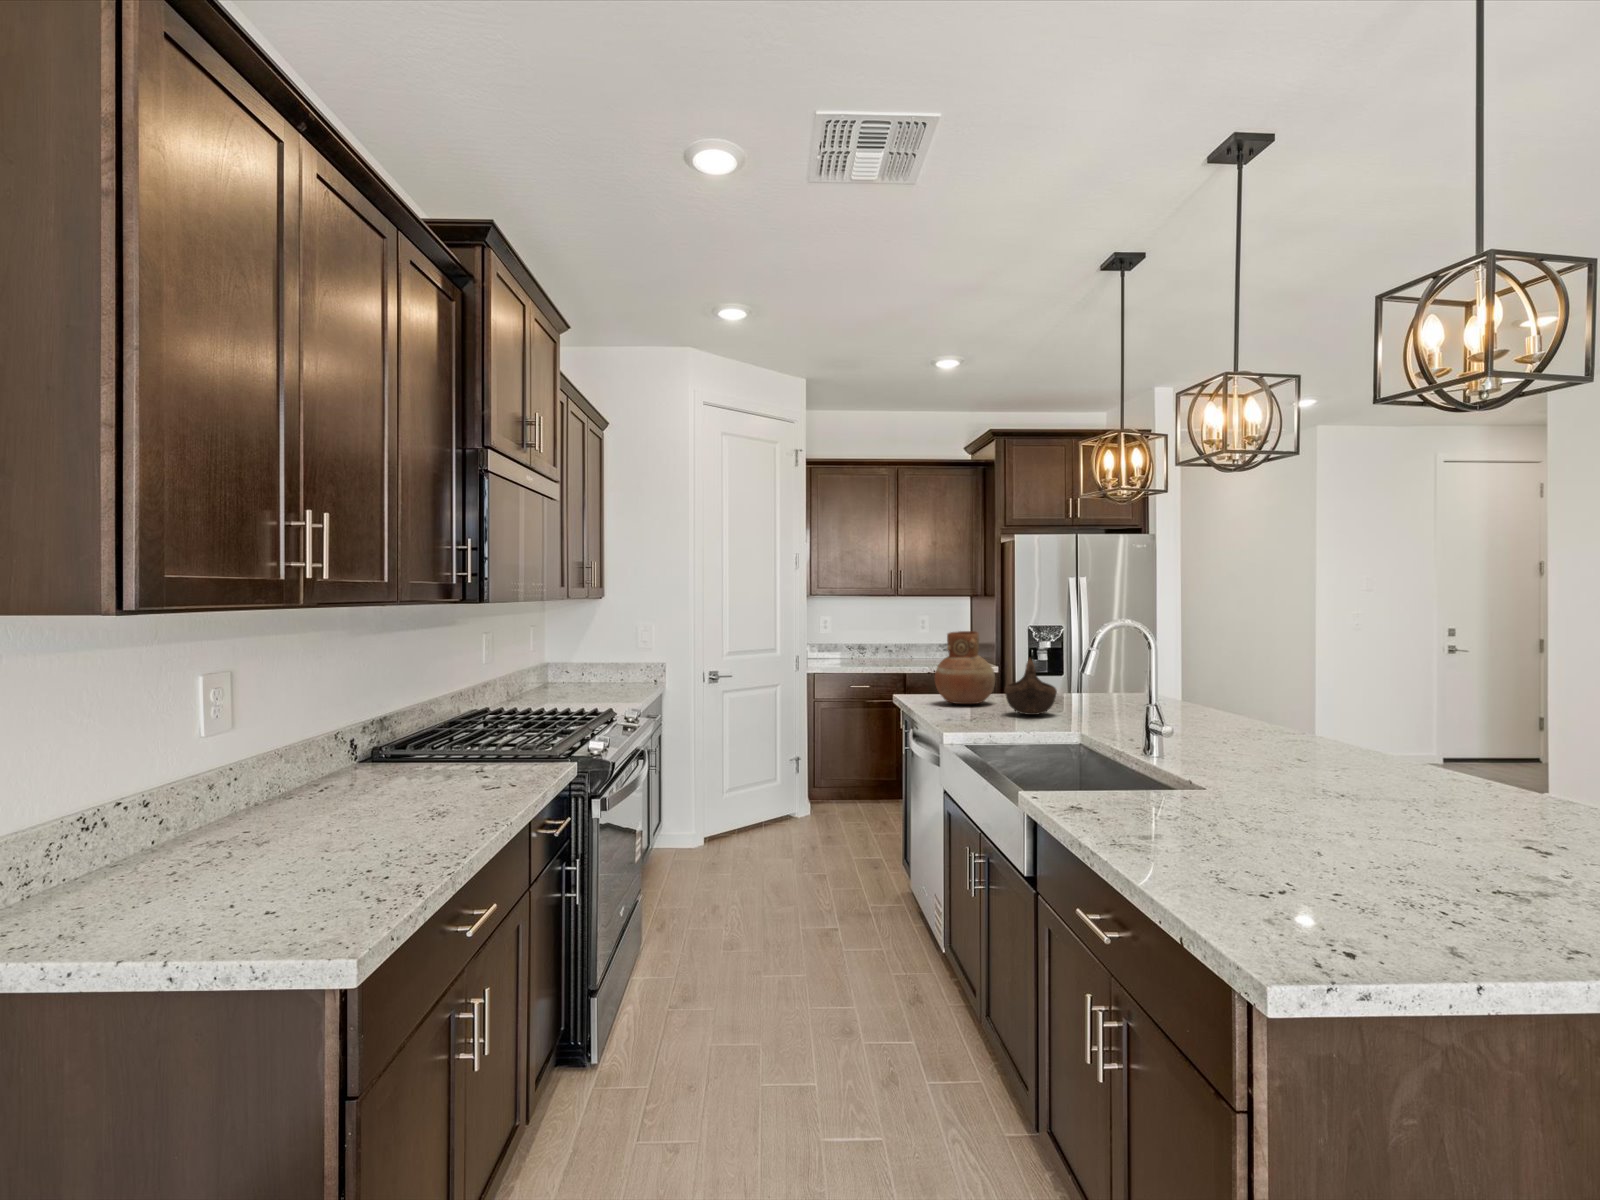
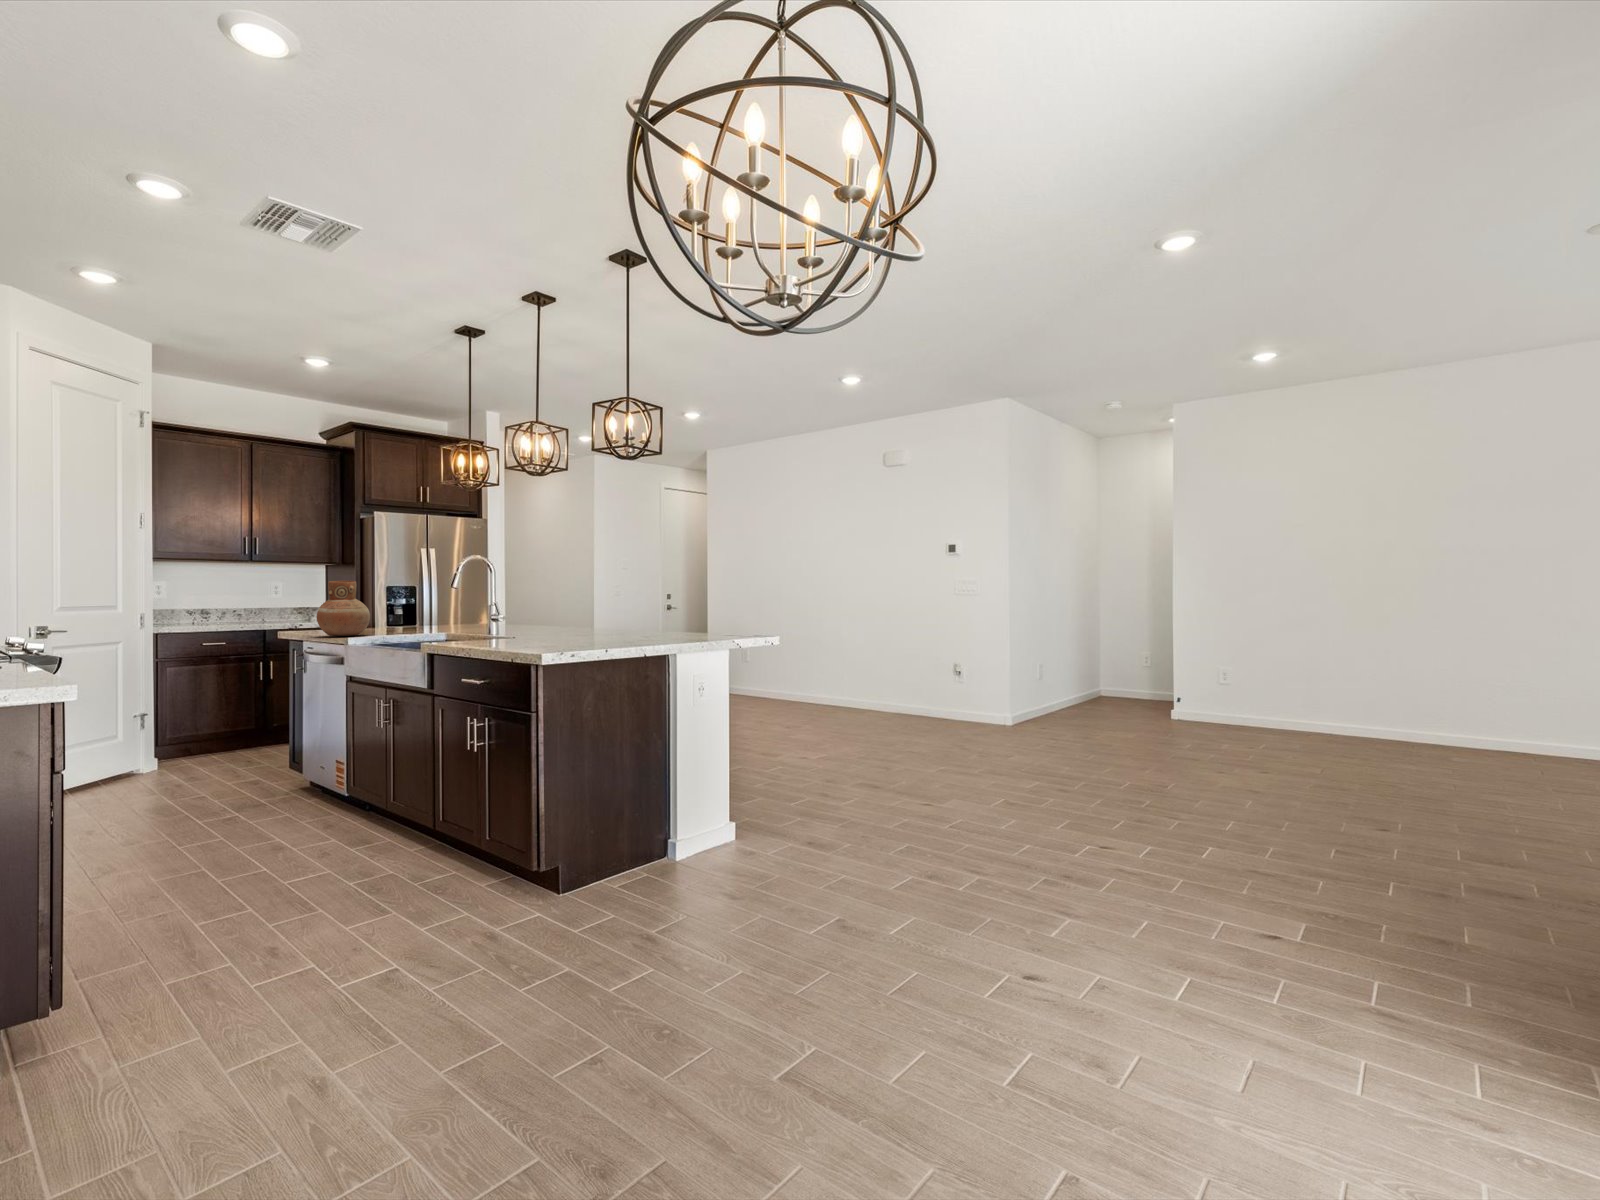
decorative bowl: present [1005,658,1057,715] -> none [381,598,422,637]

